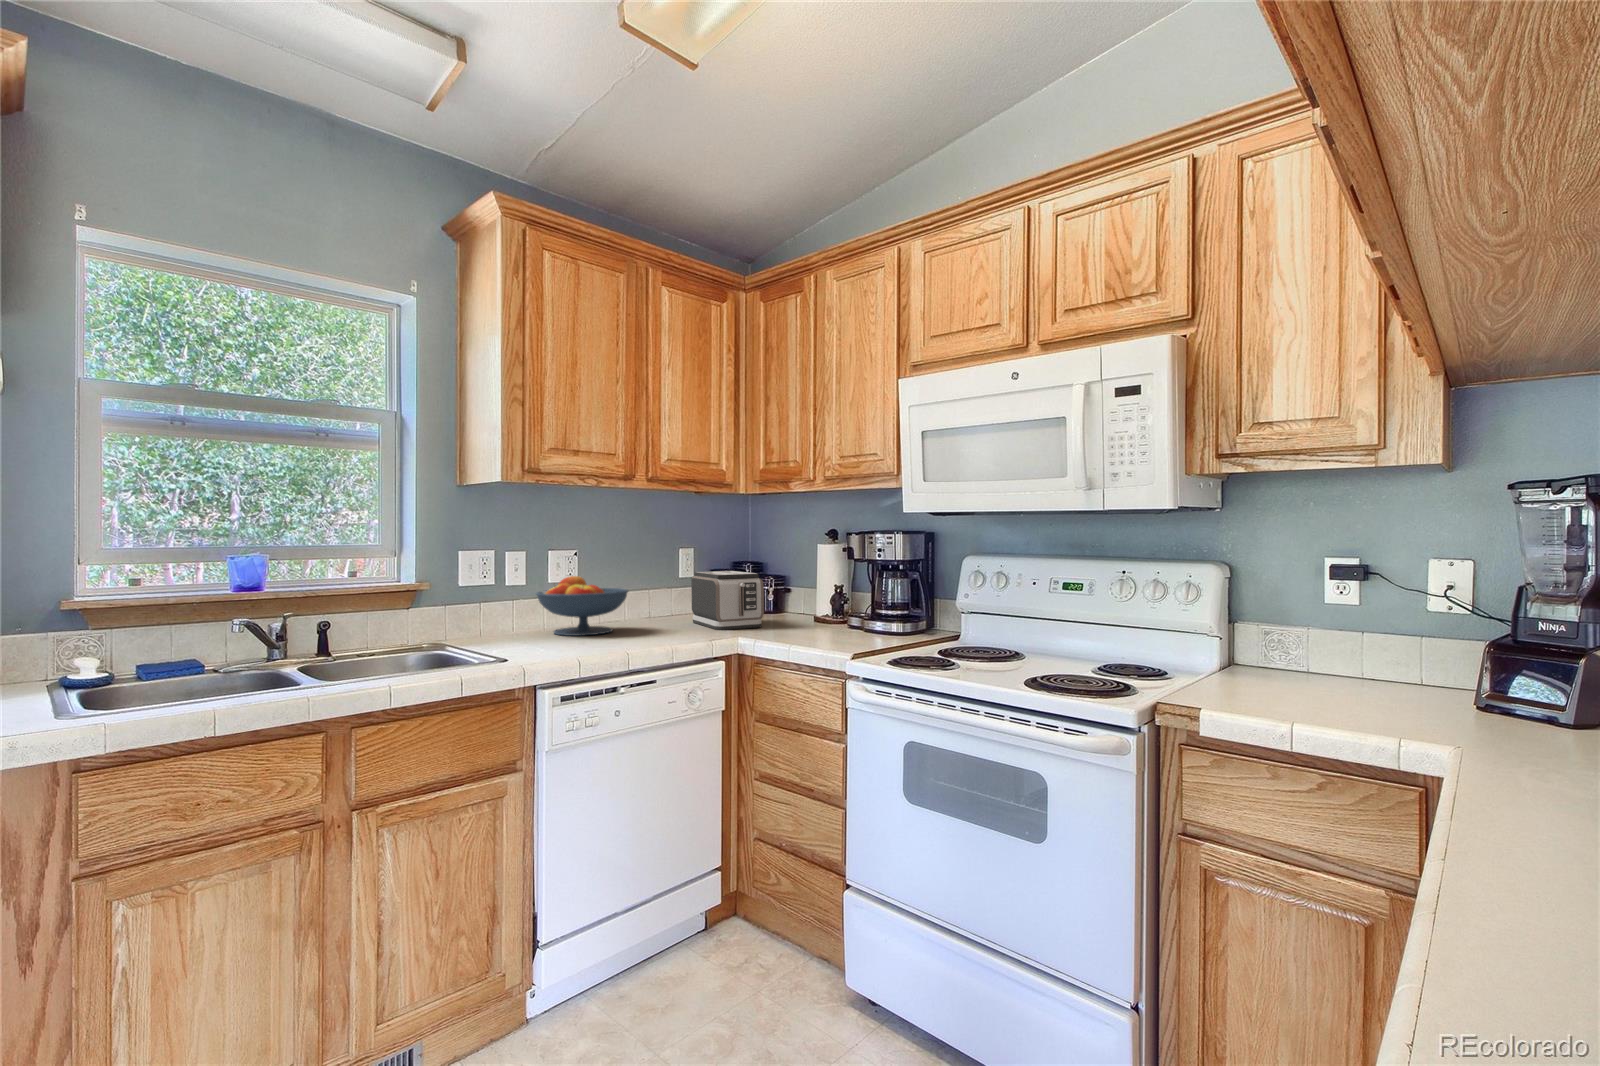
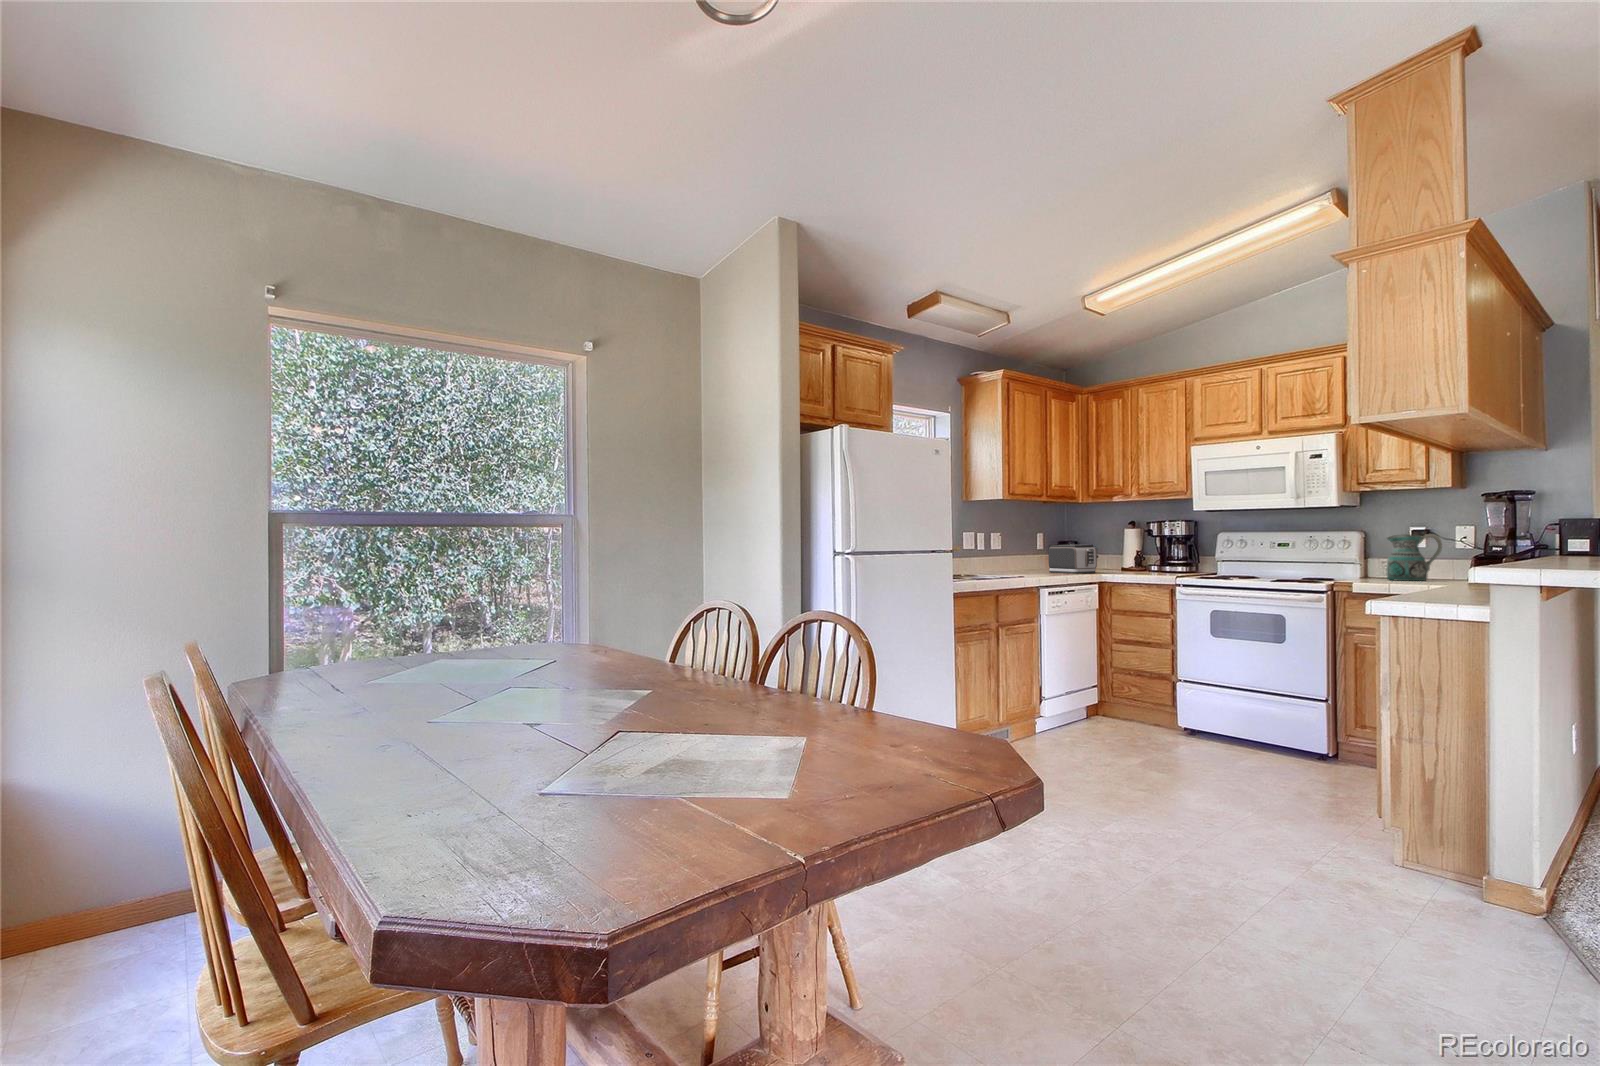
ceramic pitcher: none [1278,575,1406,694] -> present [1387,534,1442,581]
fruit bowl: present [536,576,628,636] -> none [987,546,1033,574]

